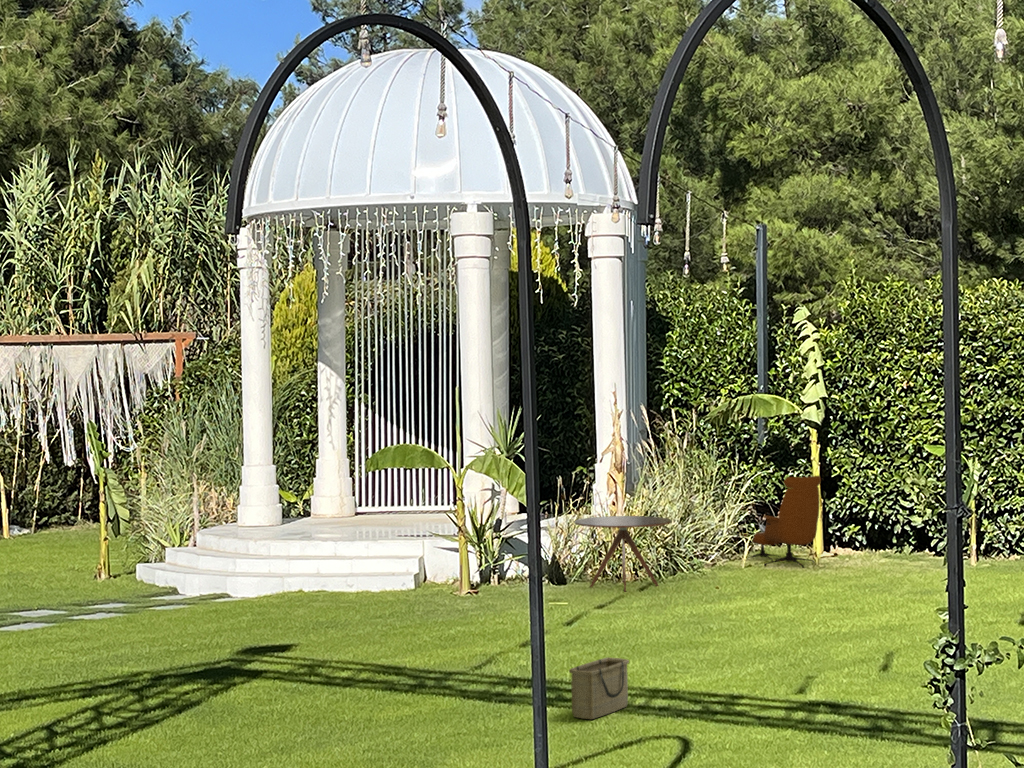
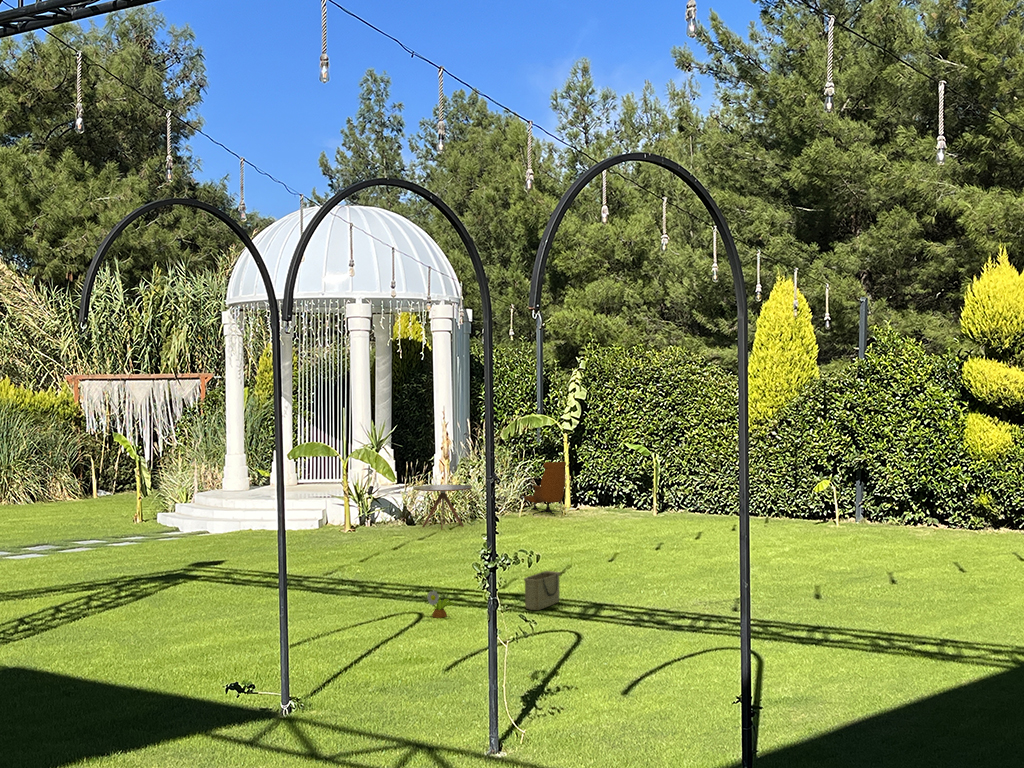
basket: present [569,657,629,719] -> present [524,571,560,610]
decorative plant: none [695,696,745,742] -> present [427,590,454,618]

